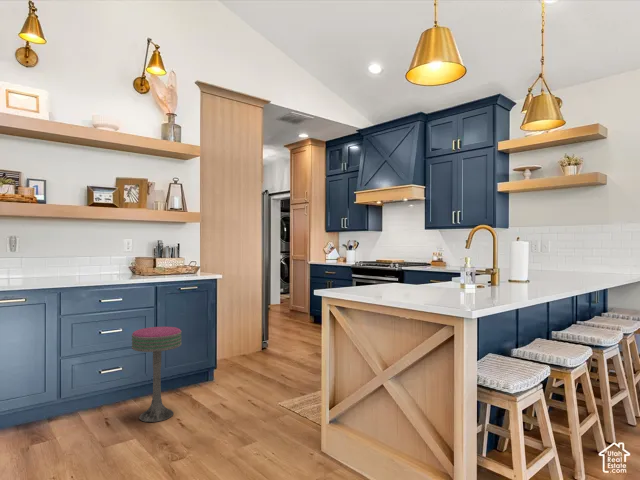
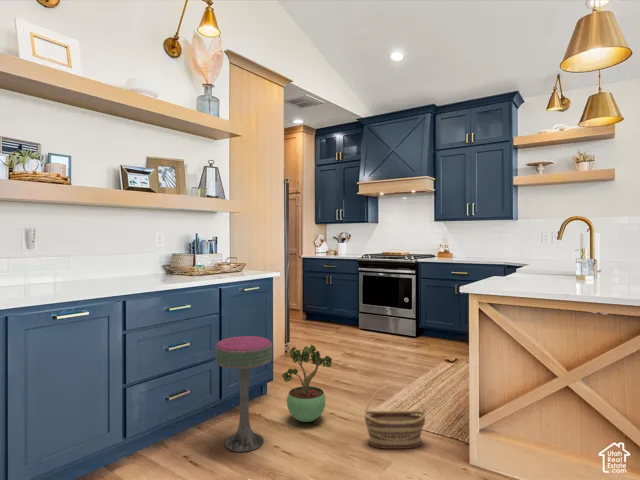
potted plant: none [202,338,242,405] -> present [282,345,332,422]
basket: none [249,376,302,434] -> present [365,385,425,449]

